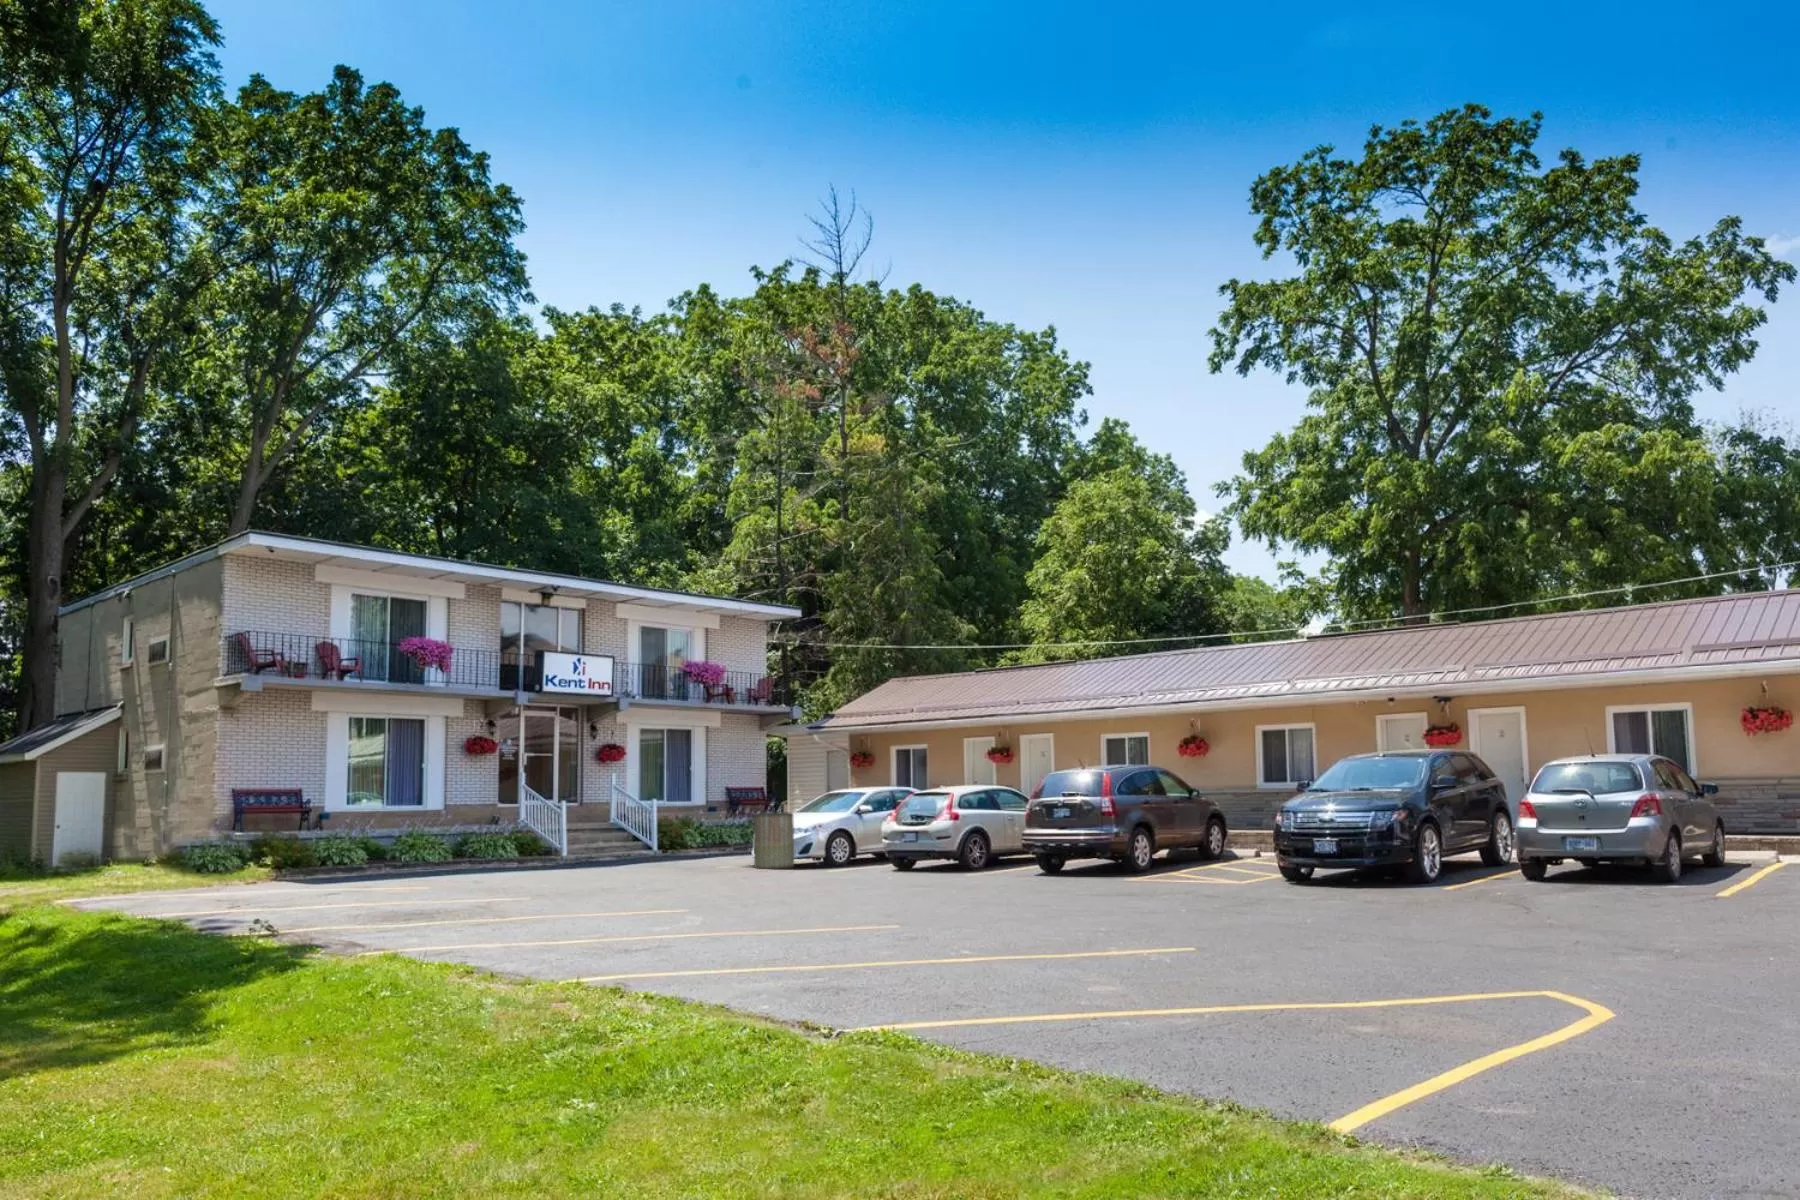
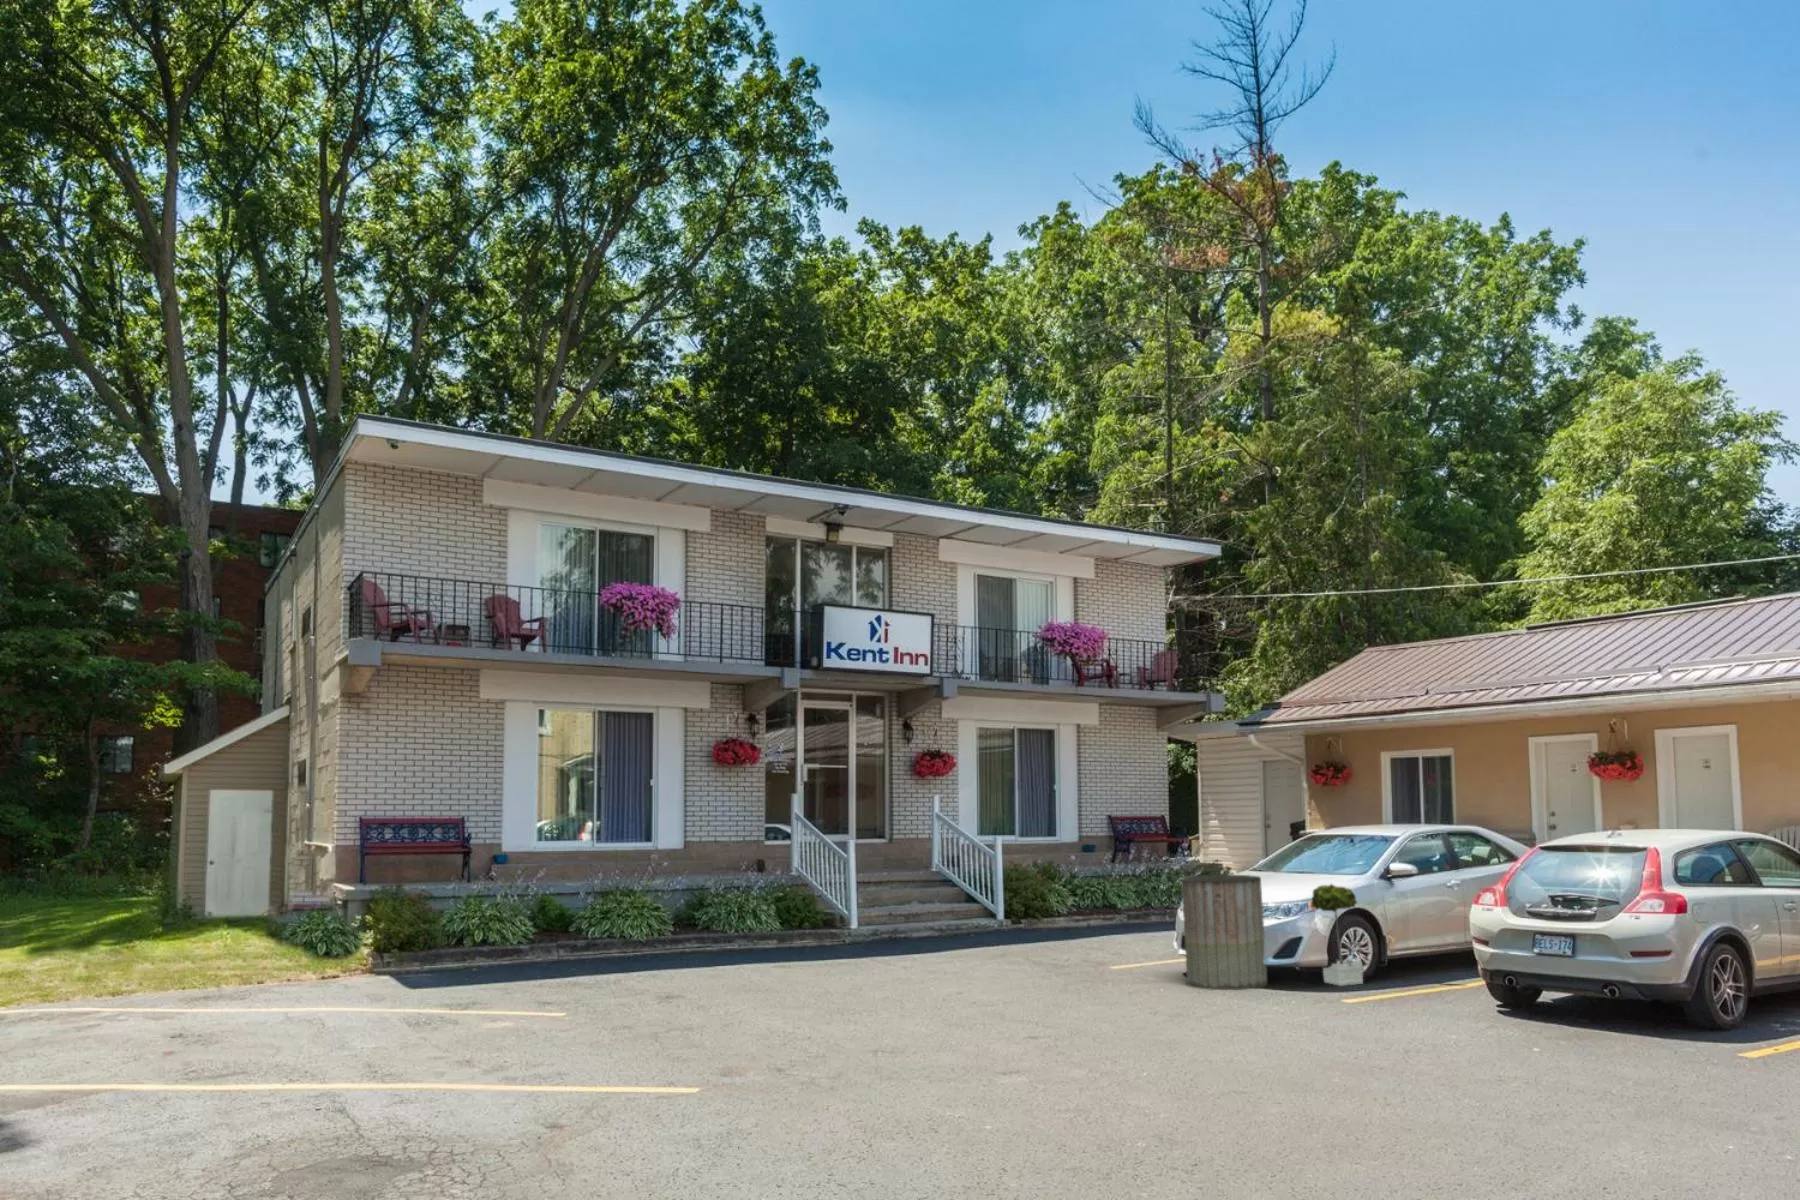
potted tree: none [818,815,841,866] -> present [1312,884,1363,986]

